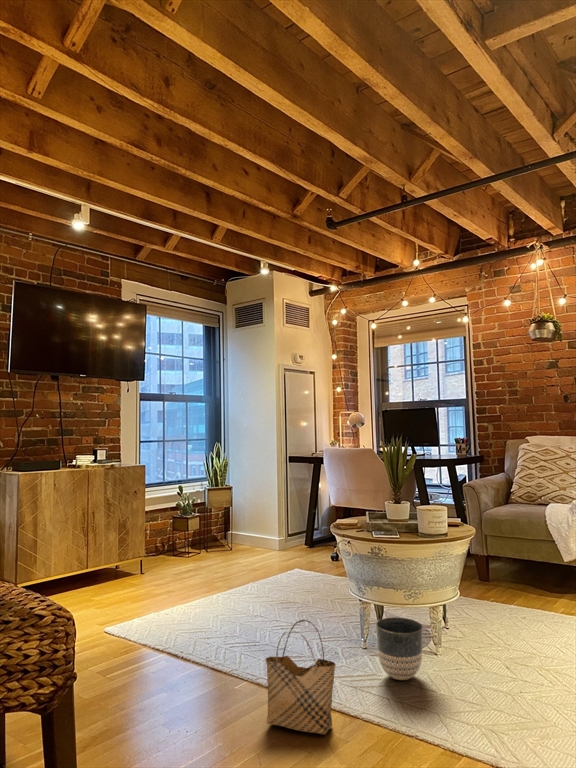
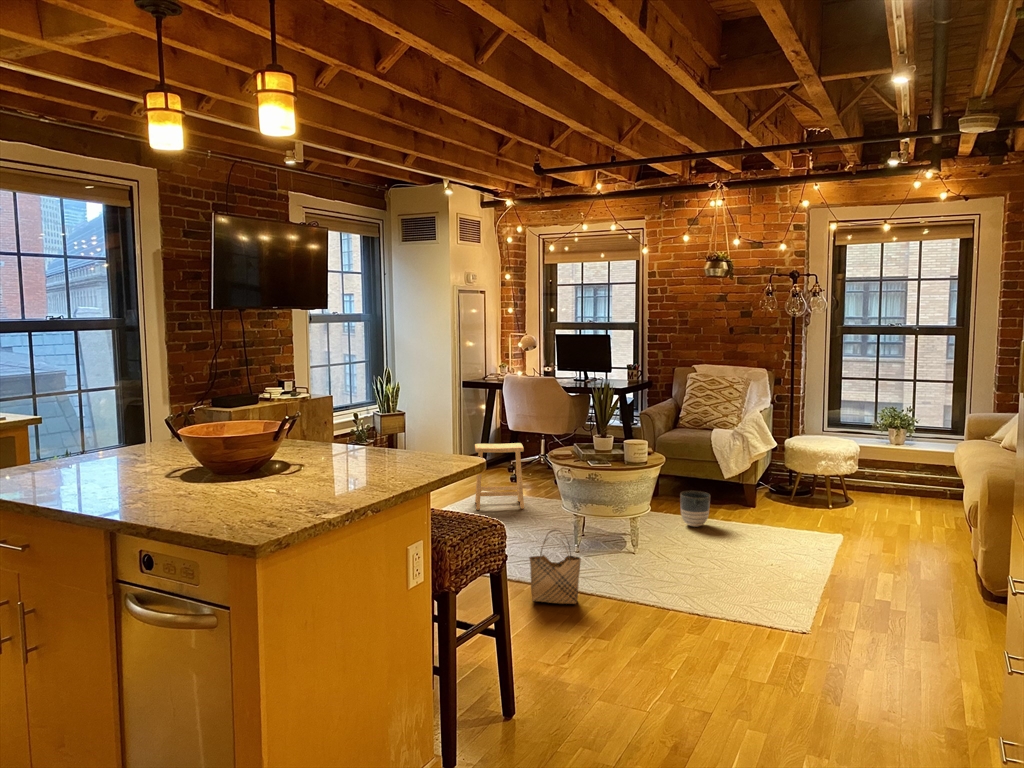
footstool: none [277,515,331,590] -> present [475,443,524,510]
planter: present [376,617,423,680] -> present [680,491,710,527]

